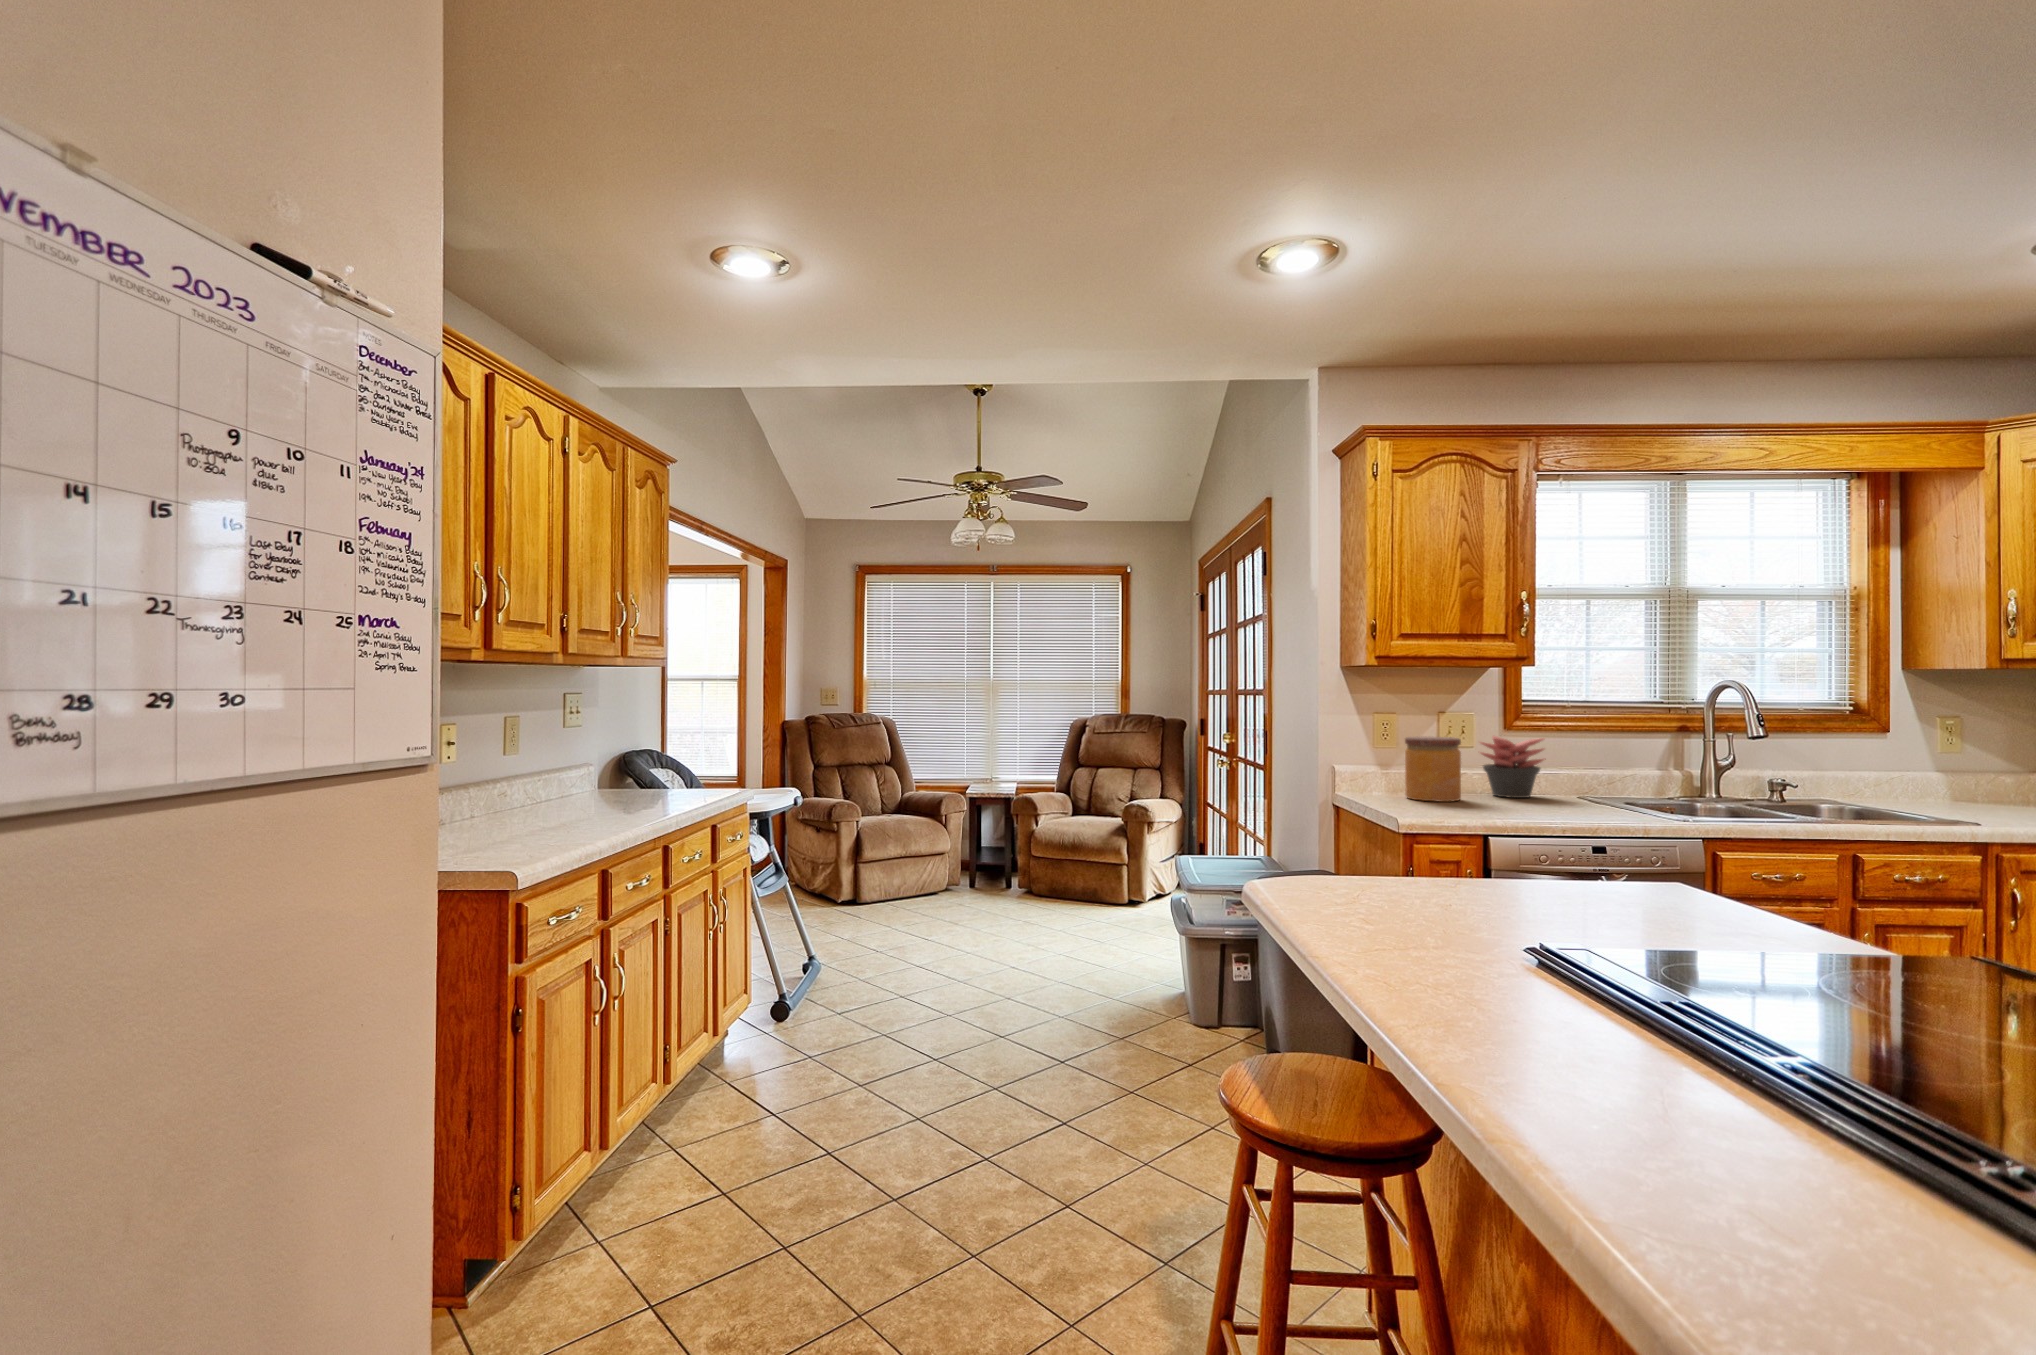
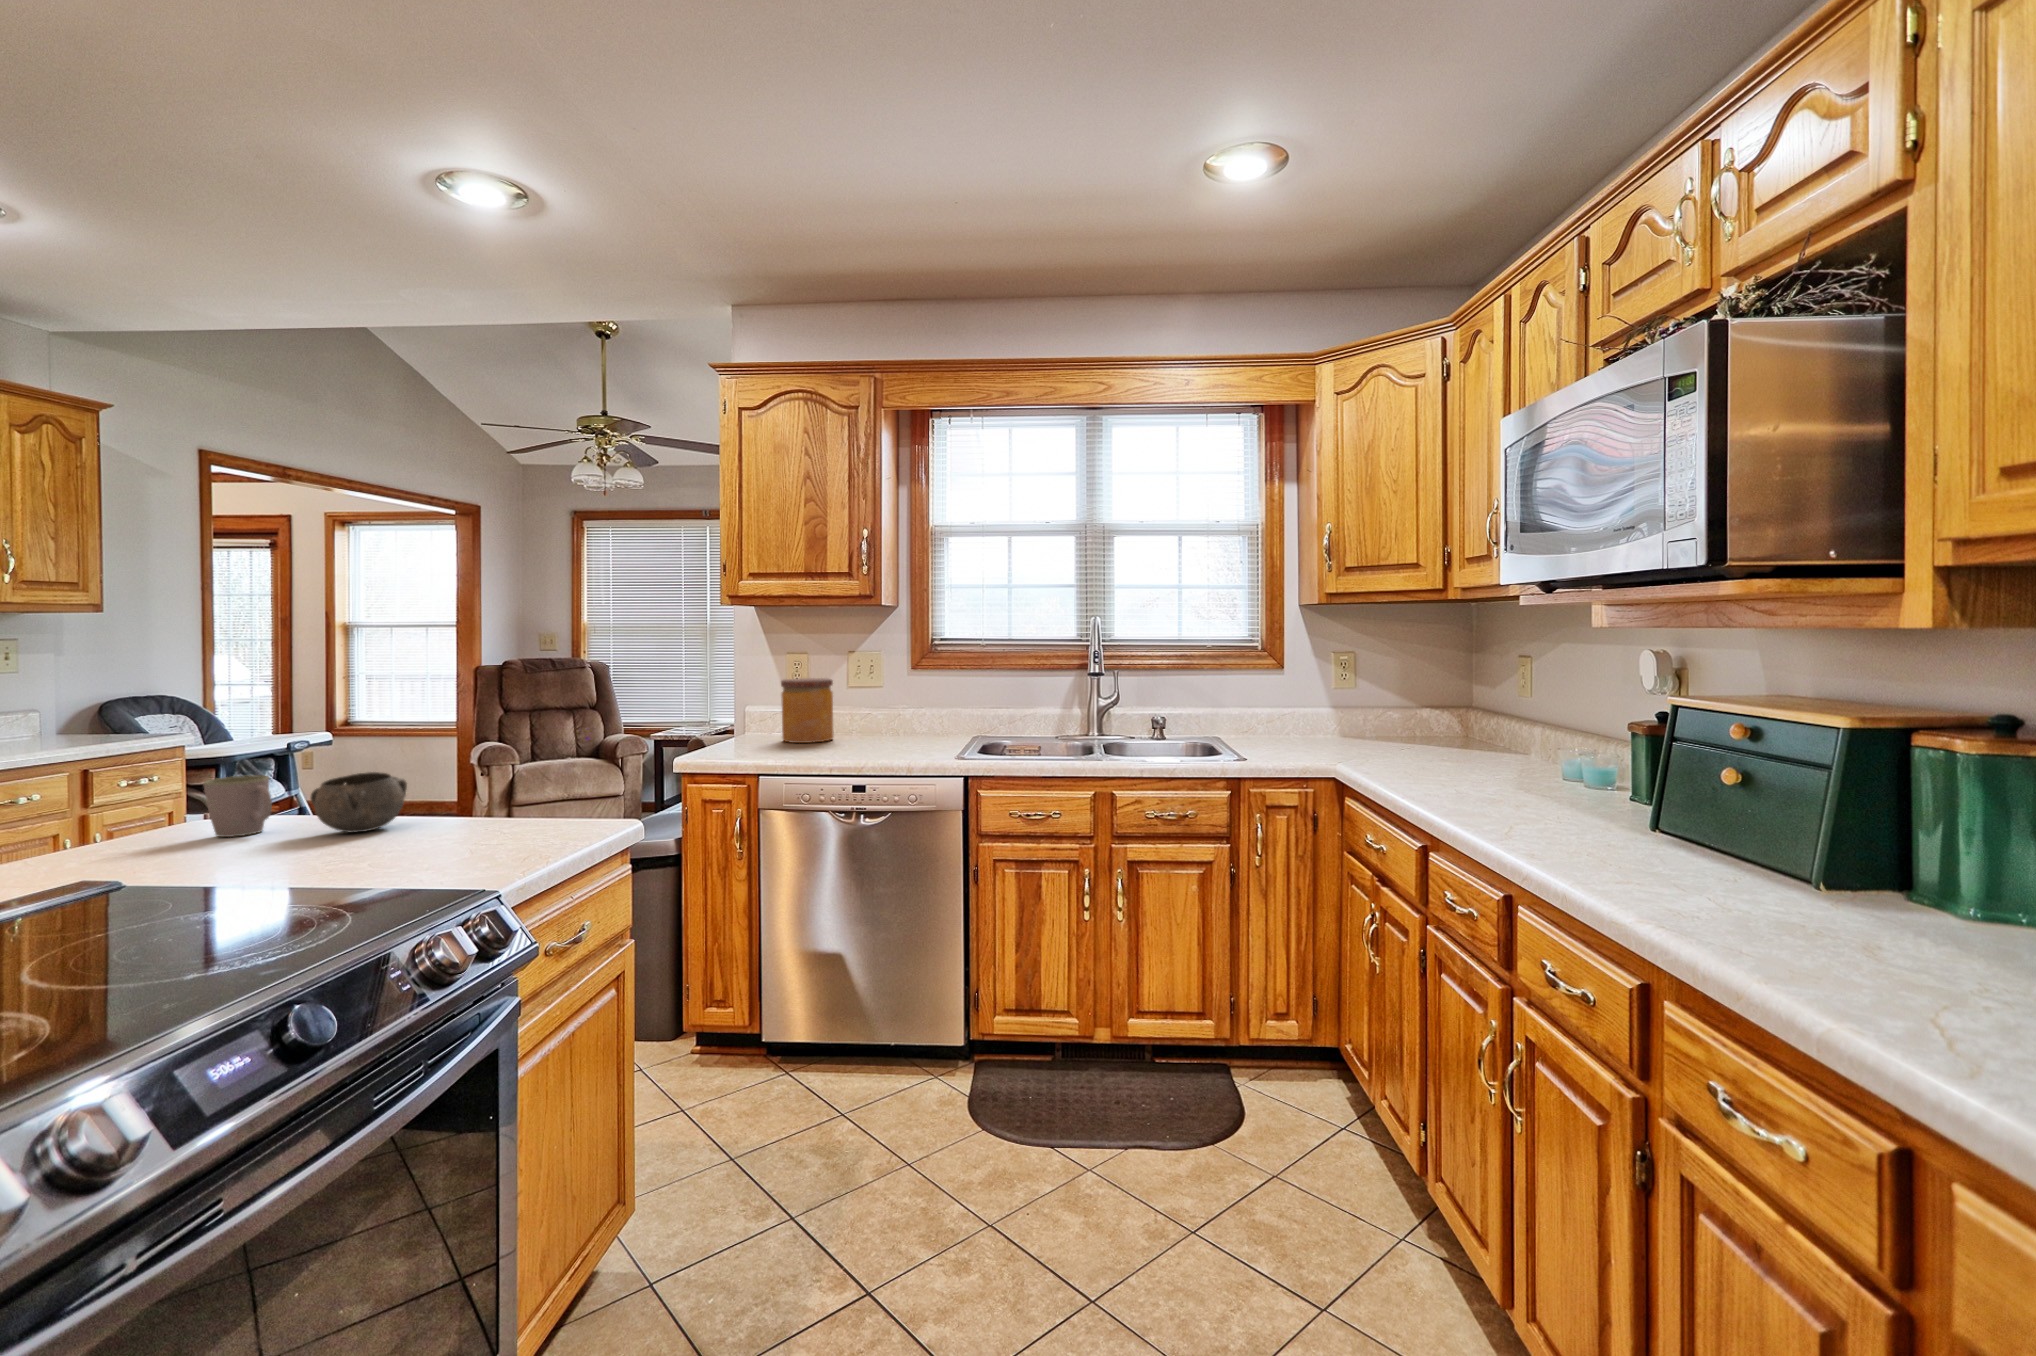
succulent plant: present [1480,736,1546,798] -> none [873,677,930,739]
decorative bowl: none [1558,839,1672,909] -> present [310,772,407,833]
mug: none [1424,842,1515,914] -> present [204,775,272,837]

